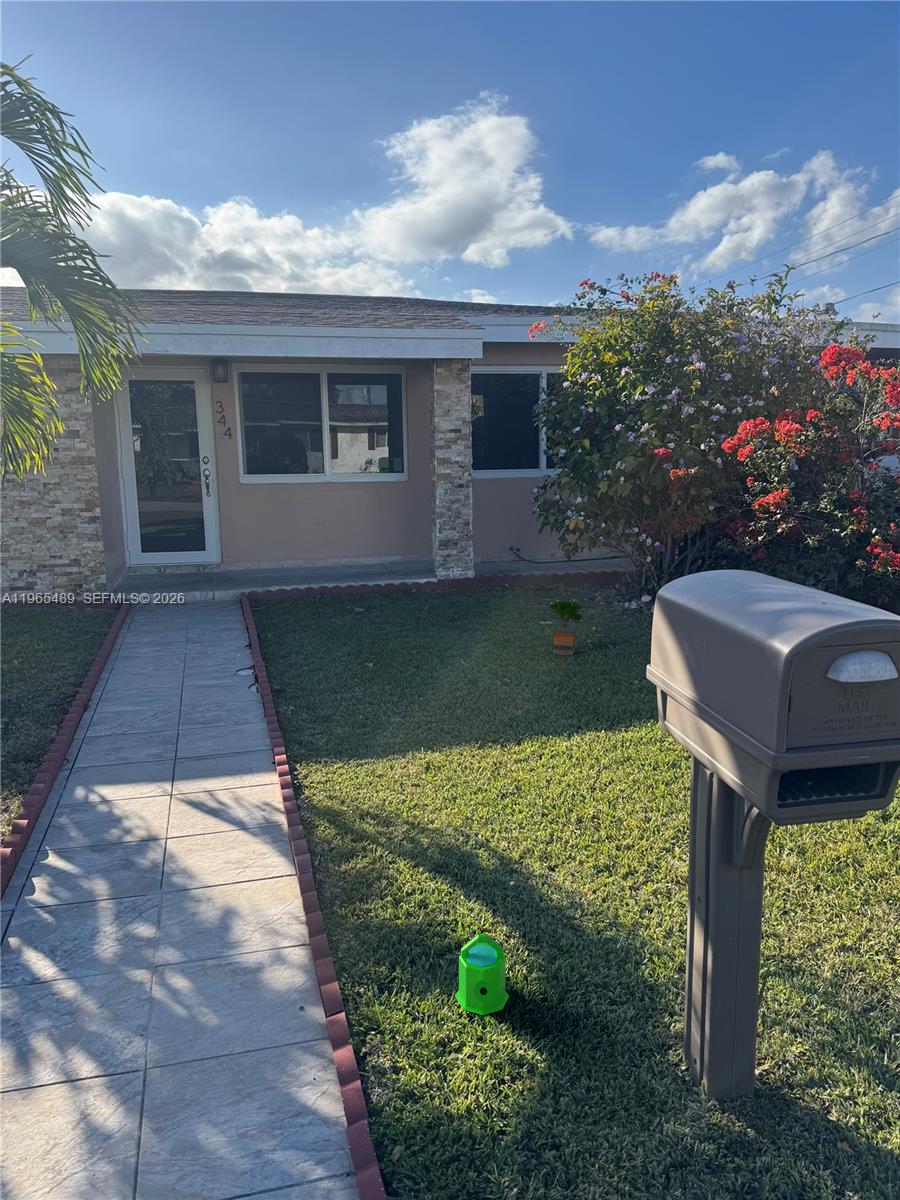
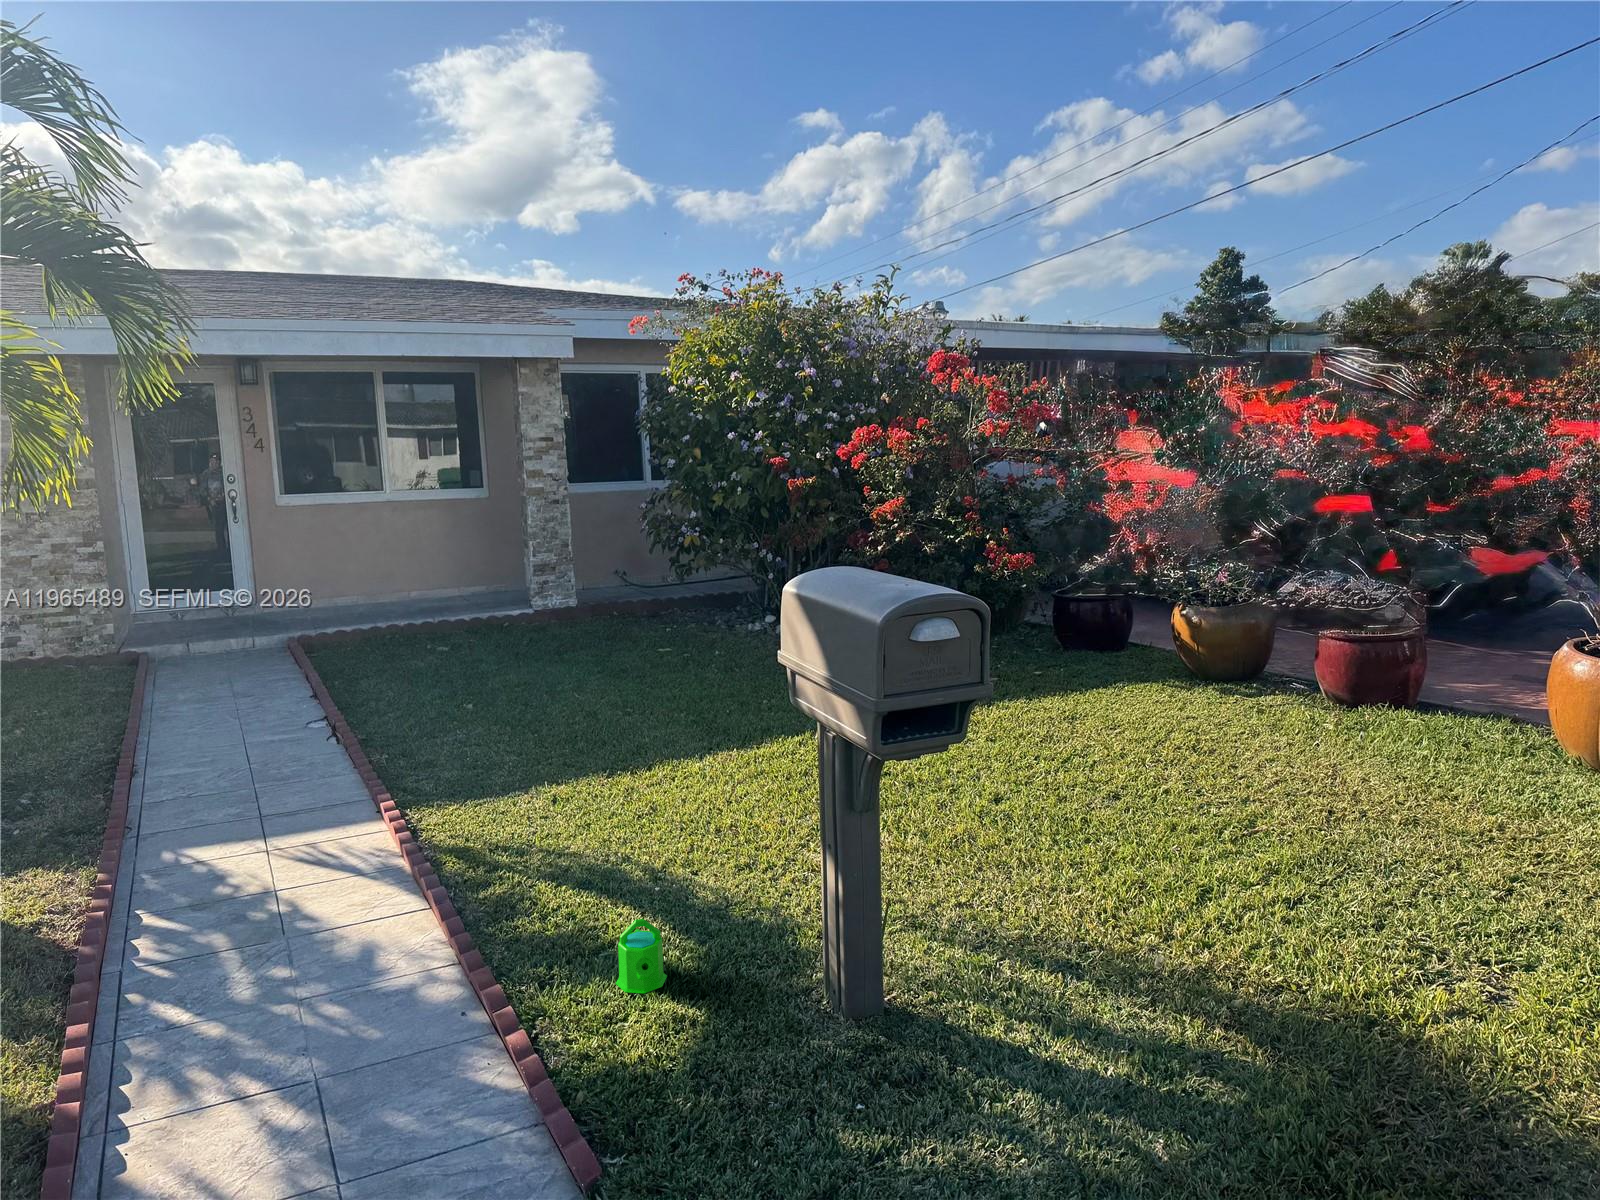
potted tree: present [550,601,583,655] -> none [668,621,707,680]

